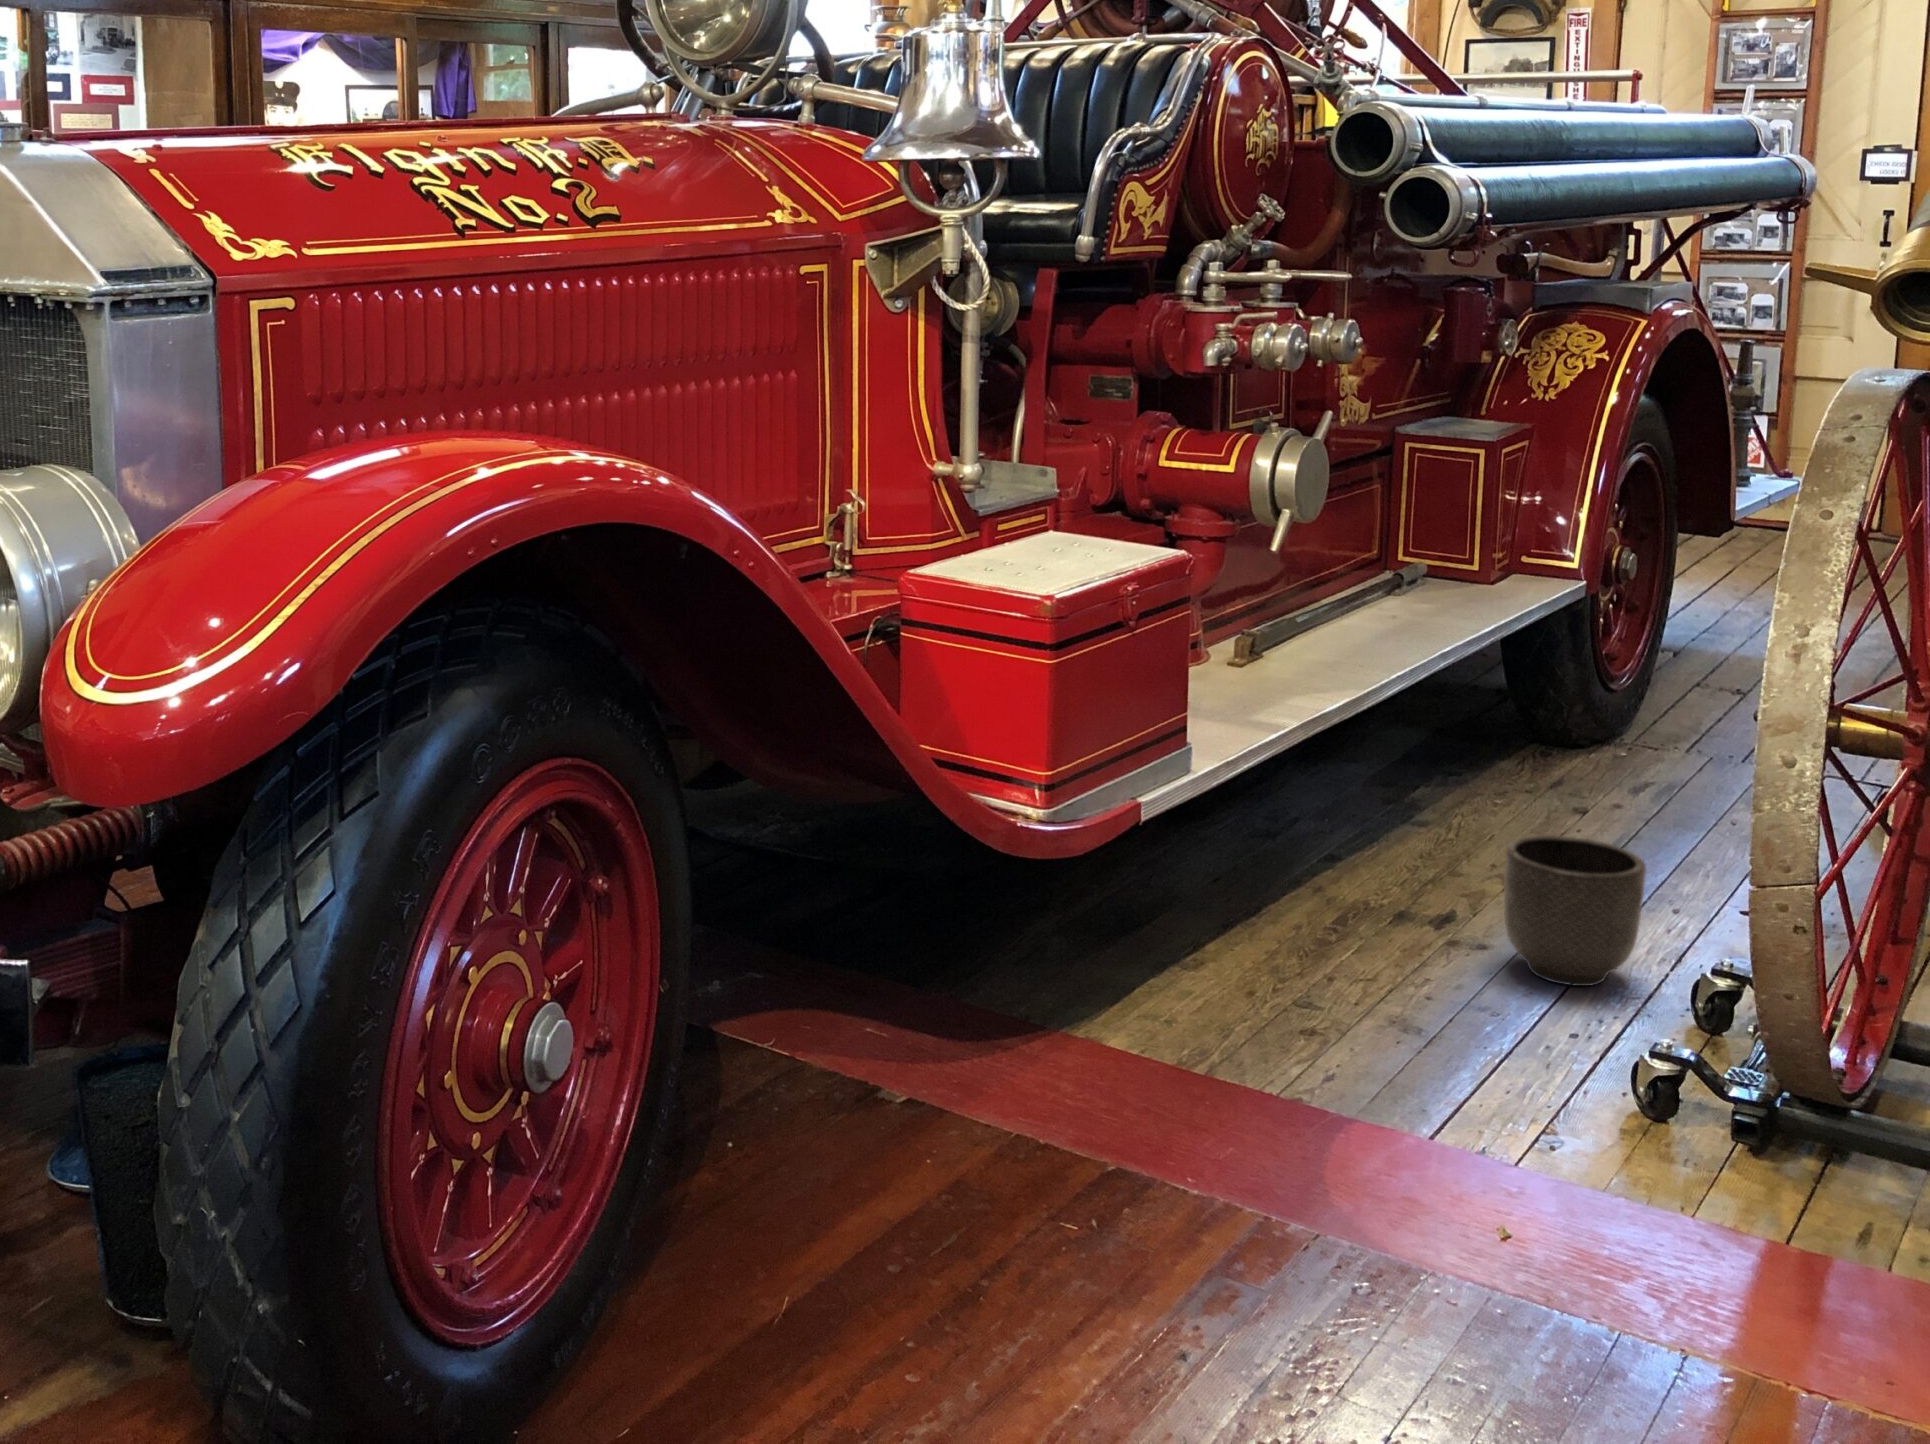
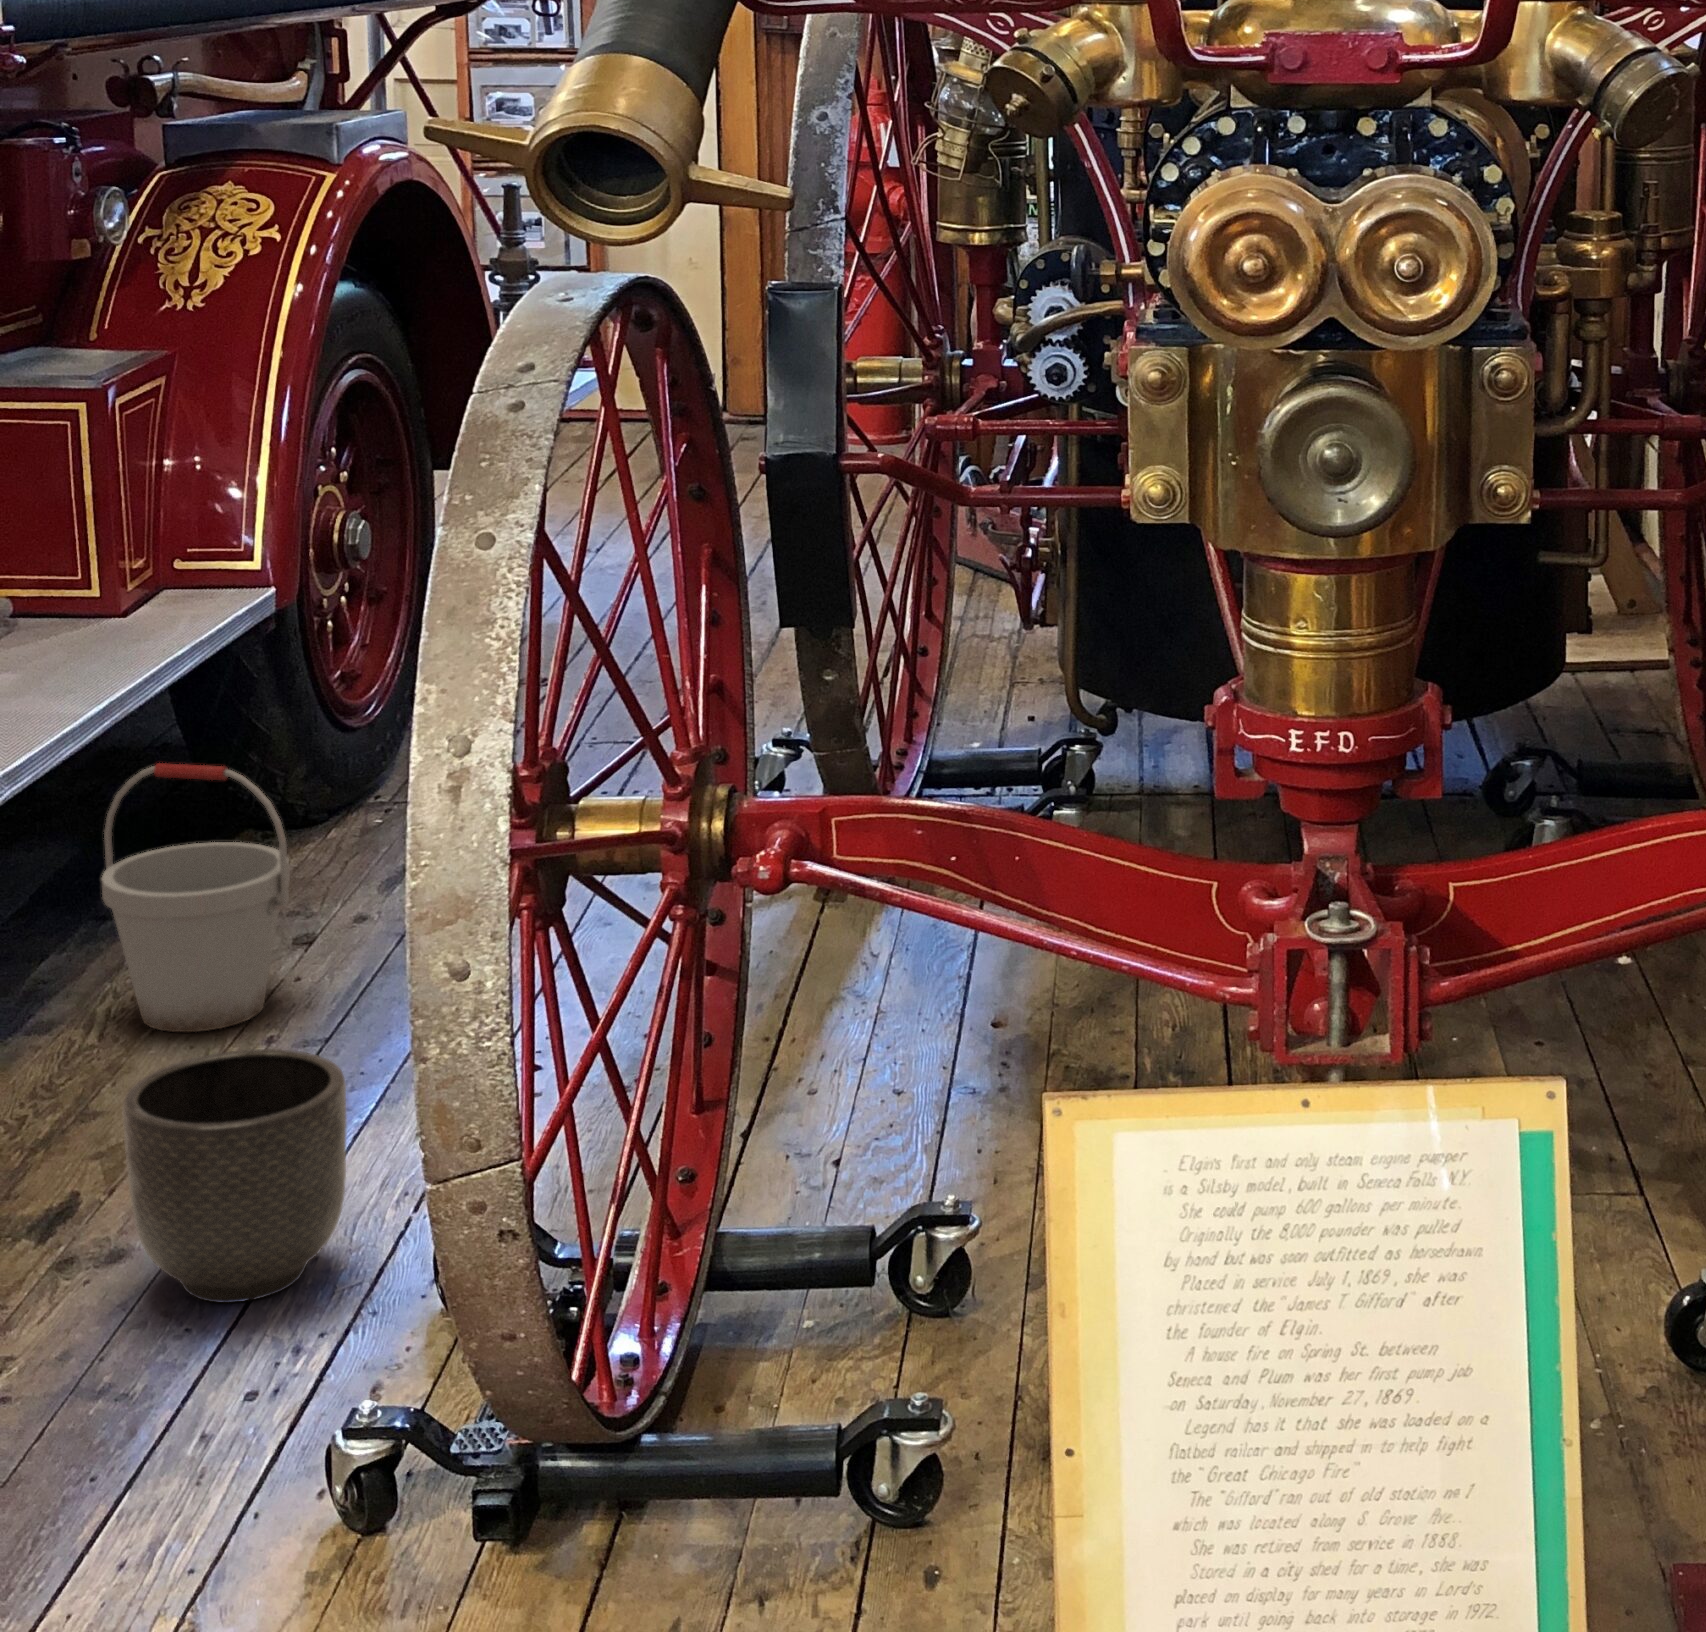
bucket: none [1470,671,1592,841] -> present [102,763,290,1032]

